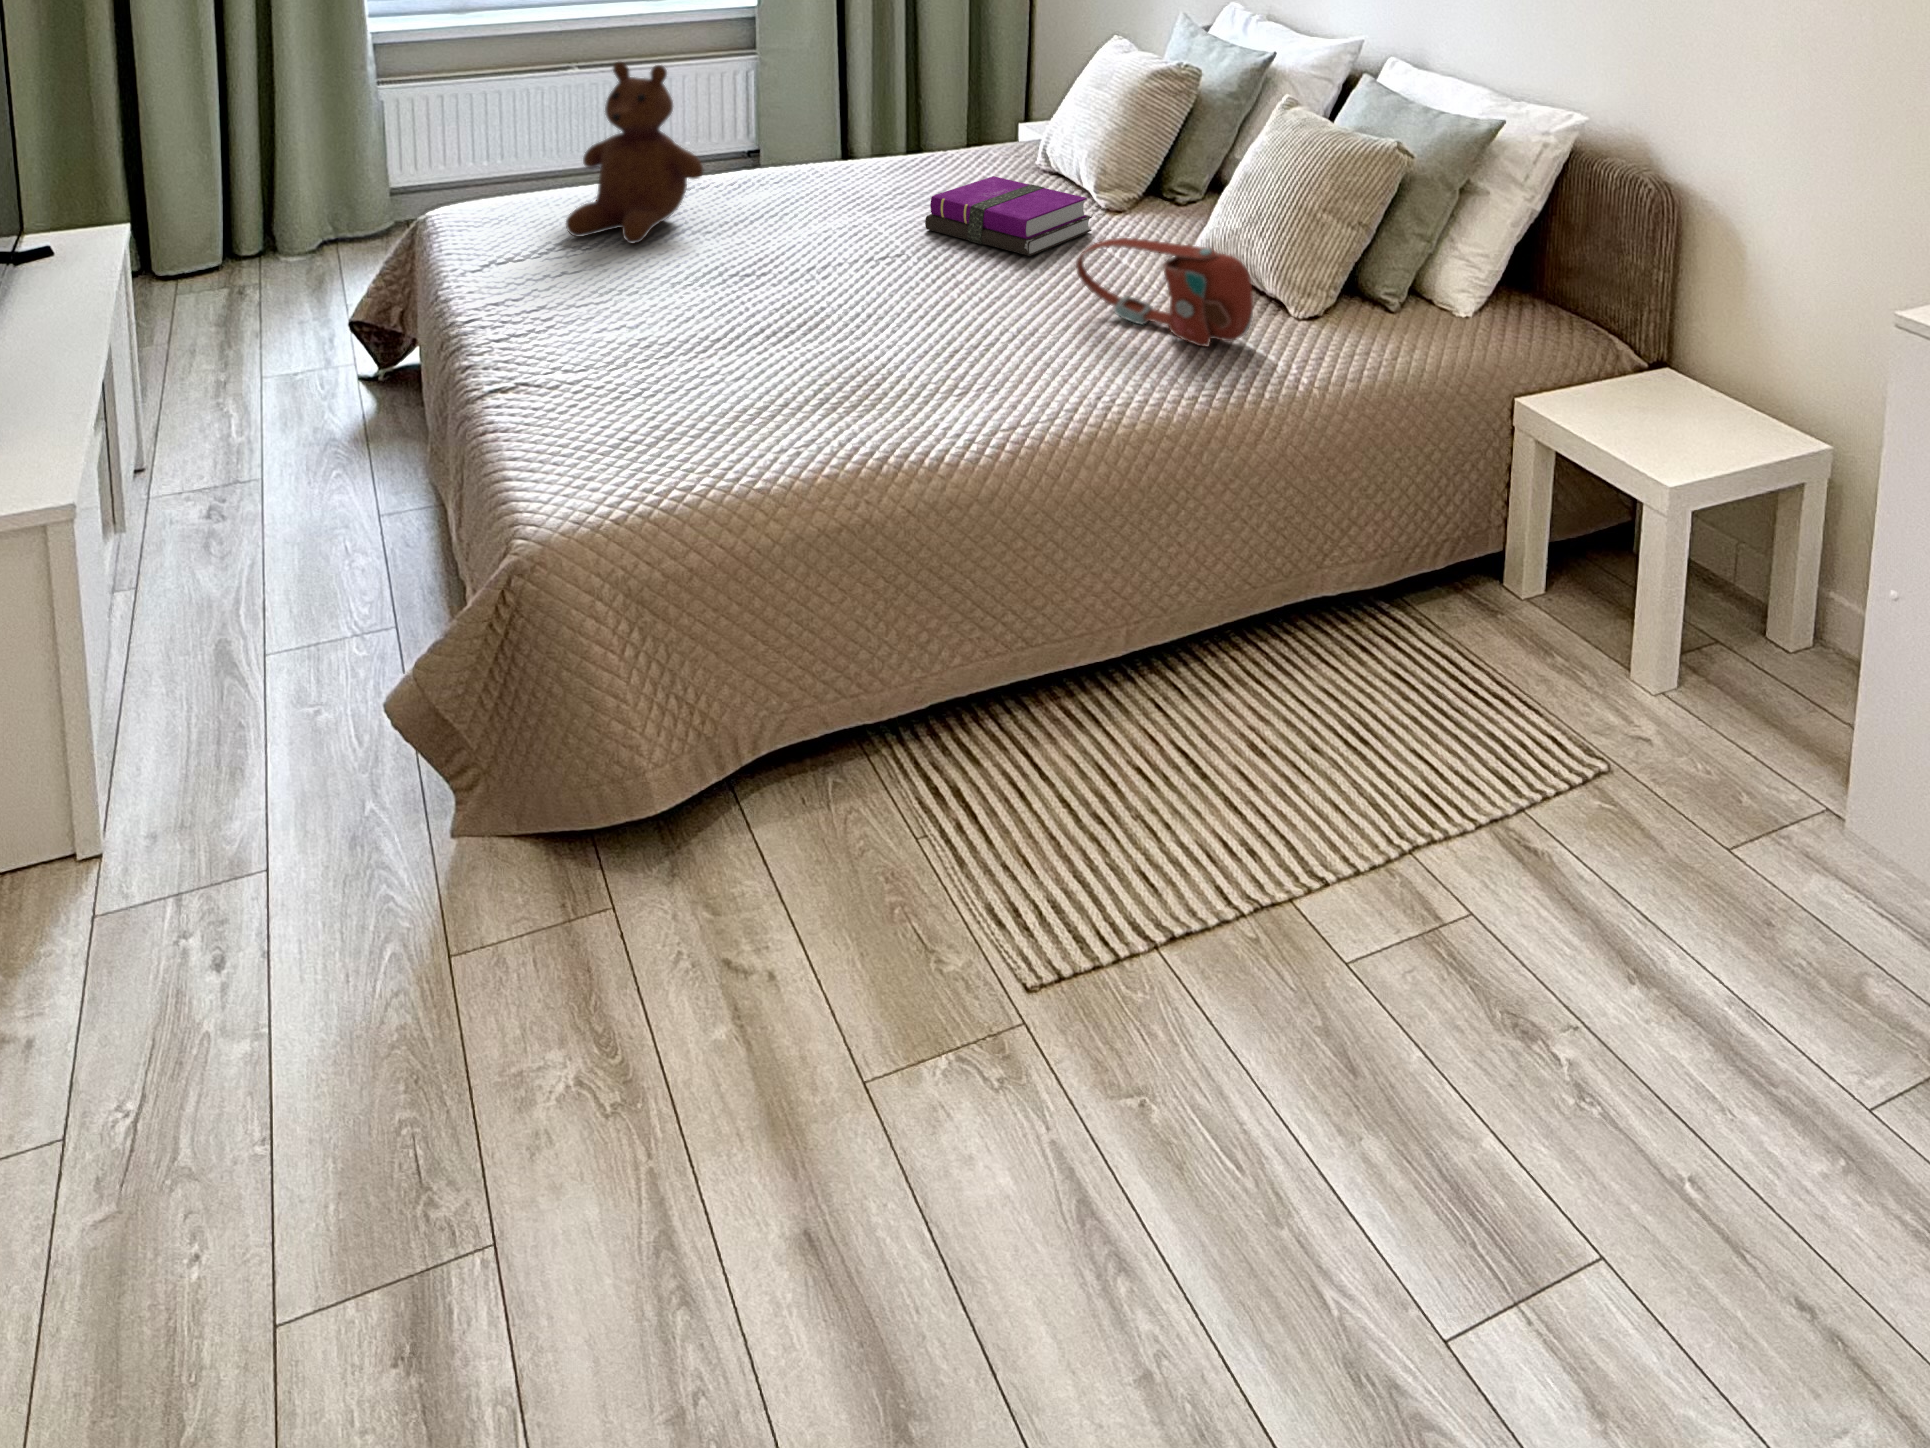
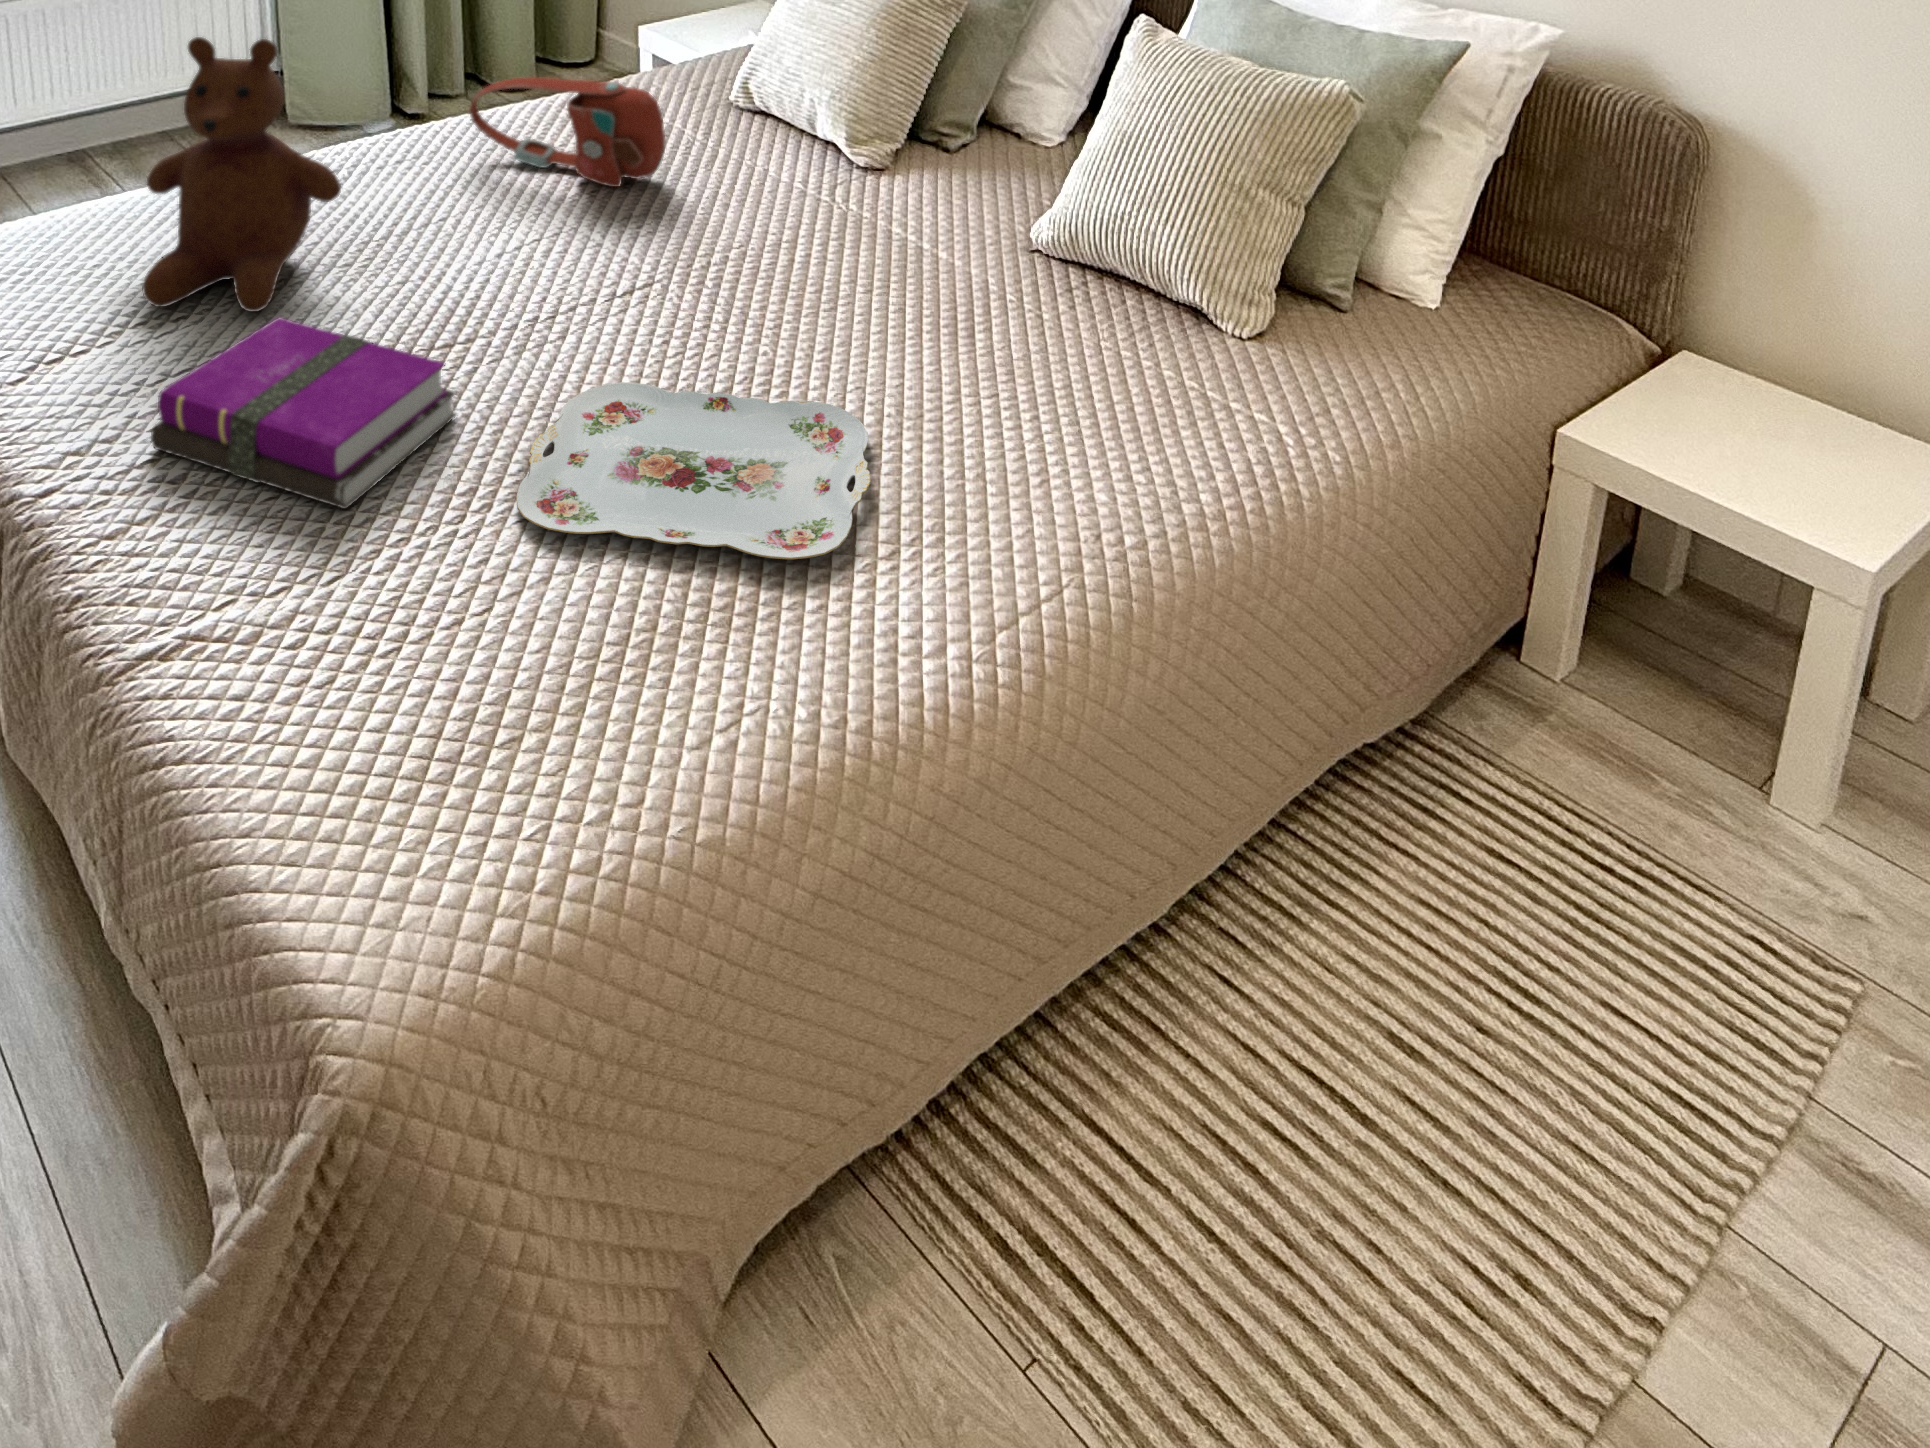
notebook: present [925,176,1092,256] -> present [151,318,457,509]
handbag: present [1076,238,1253,347] -> present [469,77,665,187]
serving tray: none [738,296,984,381] -> present [516,382,871,560]

